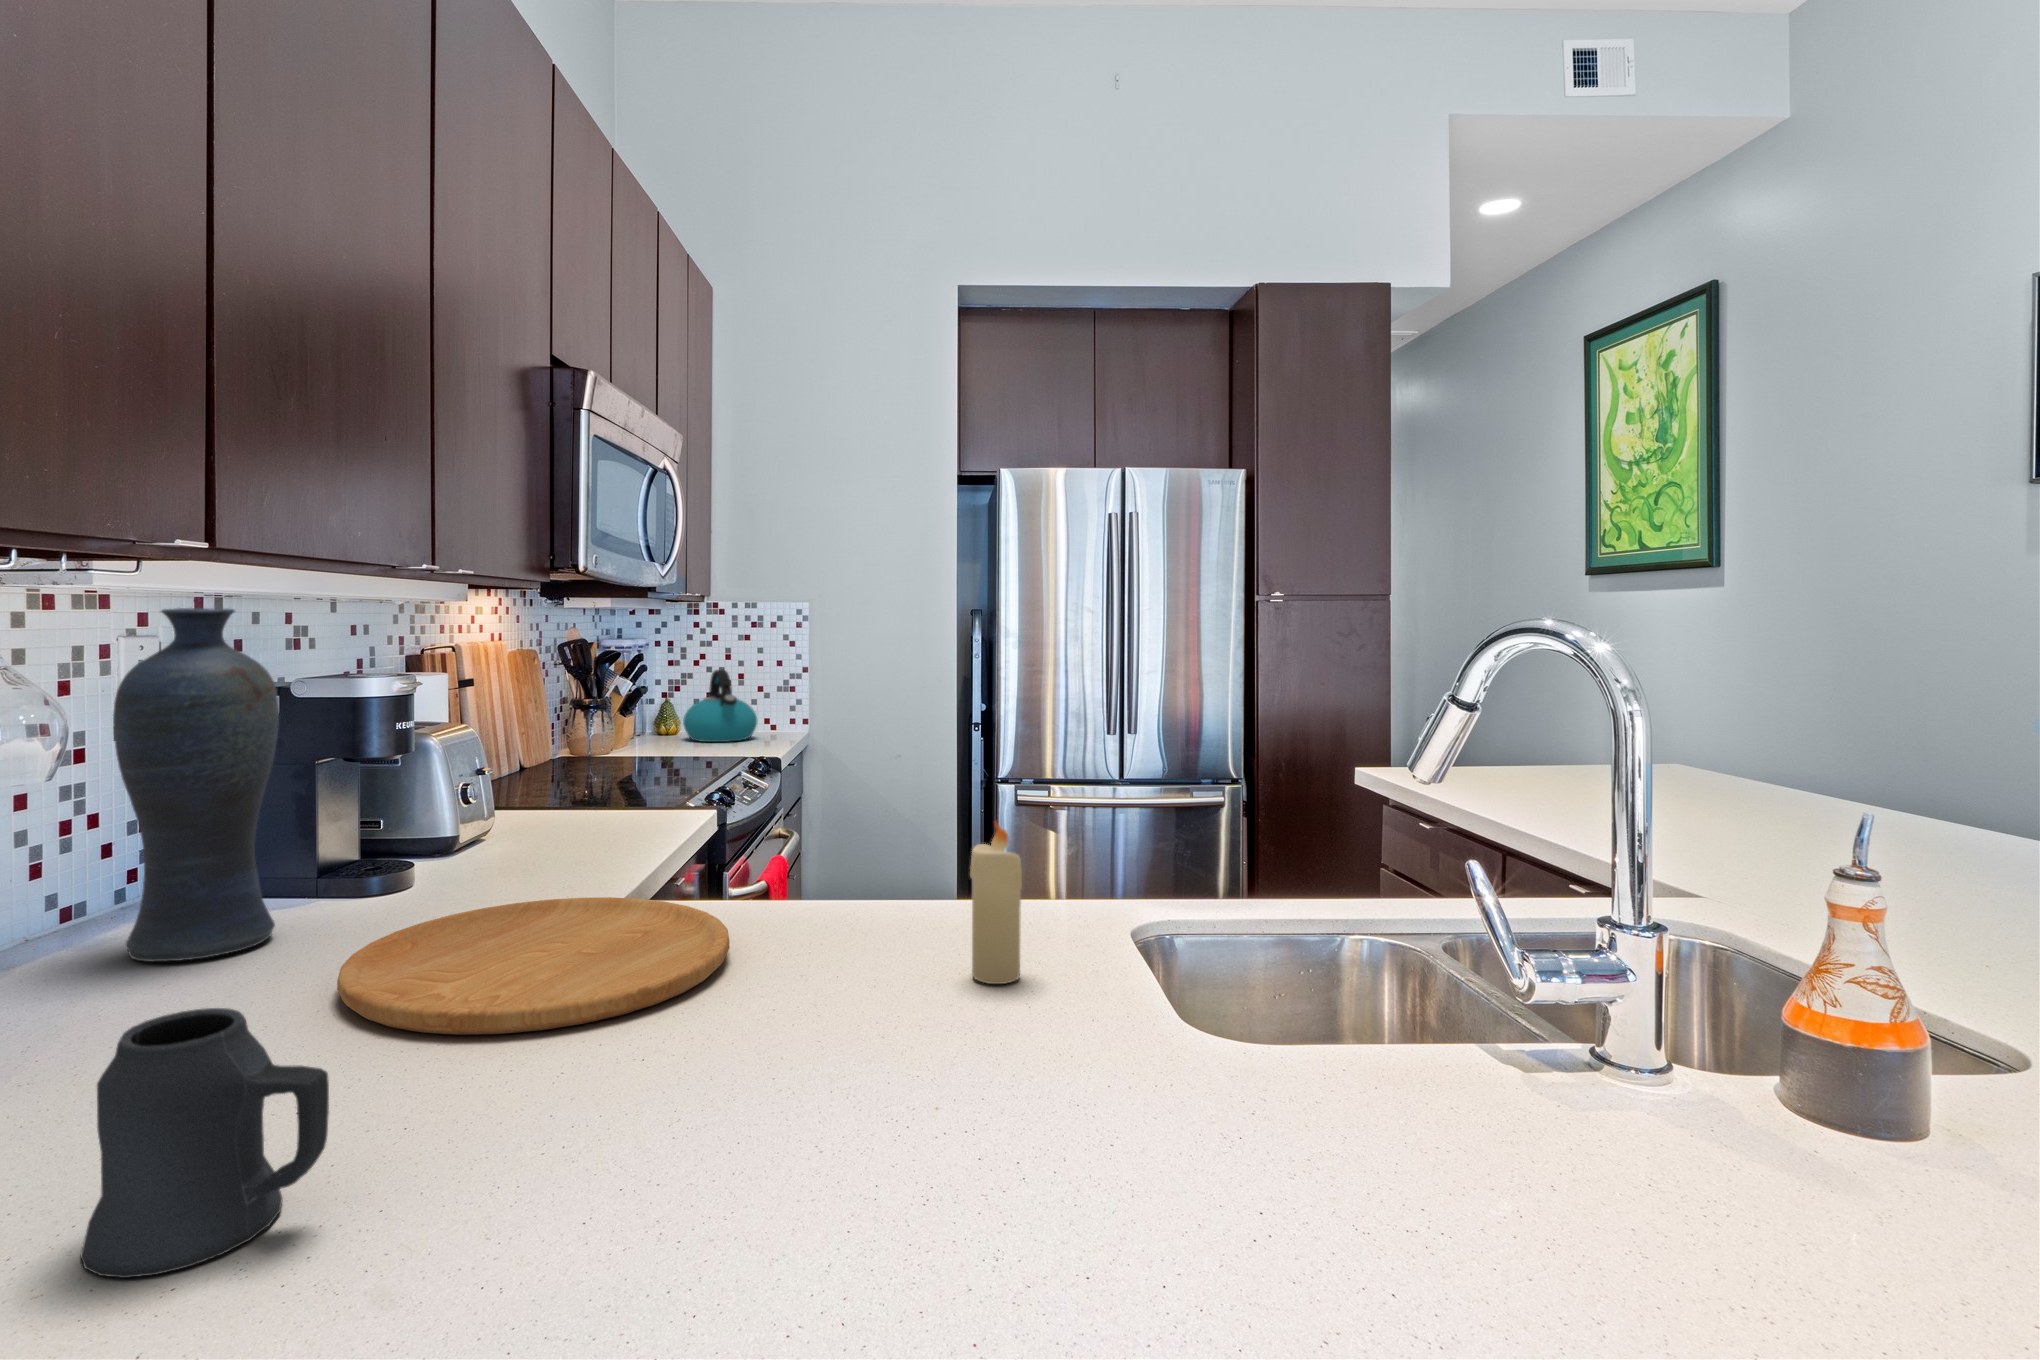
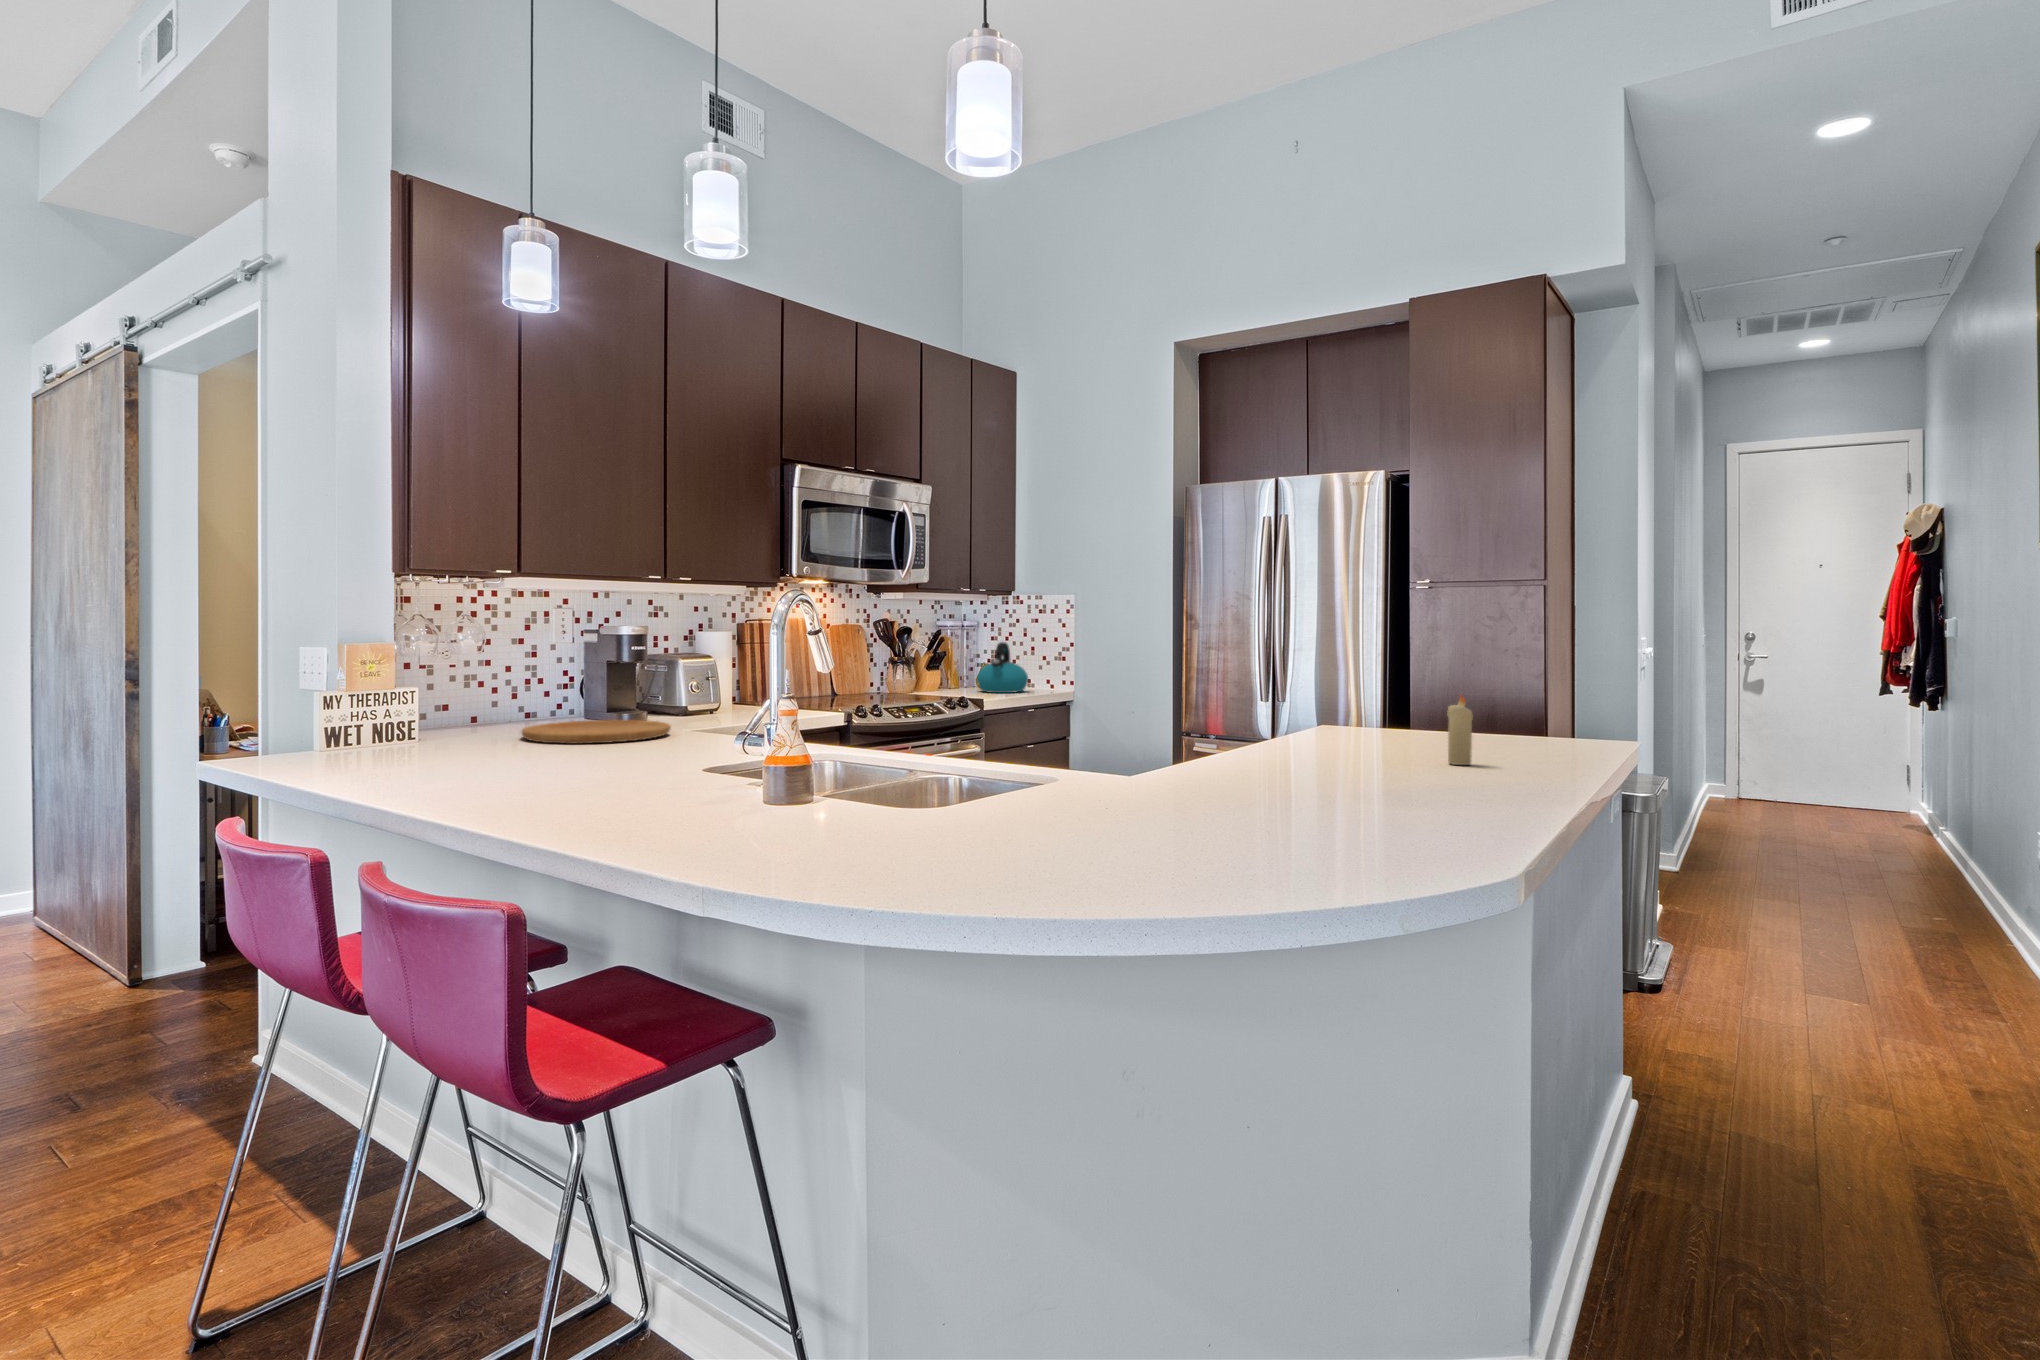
vase: present [113,608,279,962] -> none [510,597,565,726]
candle: present [970,821,1022,984] -> present [1447,696,1473,765]
mug: present [80,1008,329,1278] -> none [389,699,435,754]

